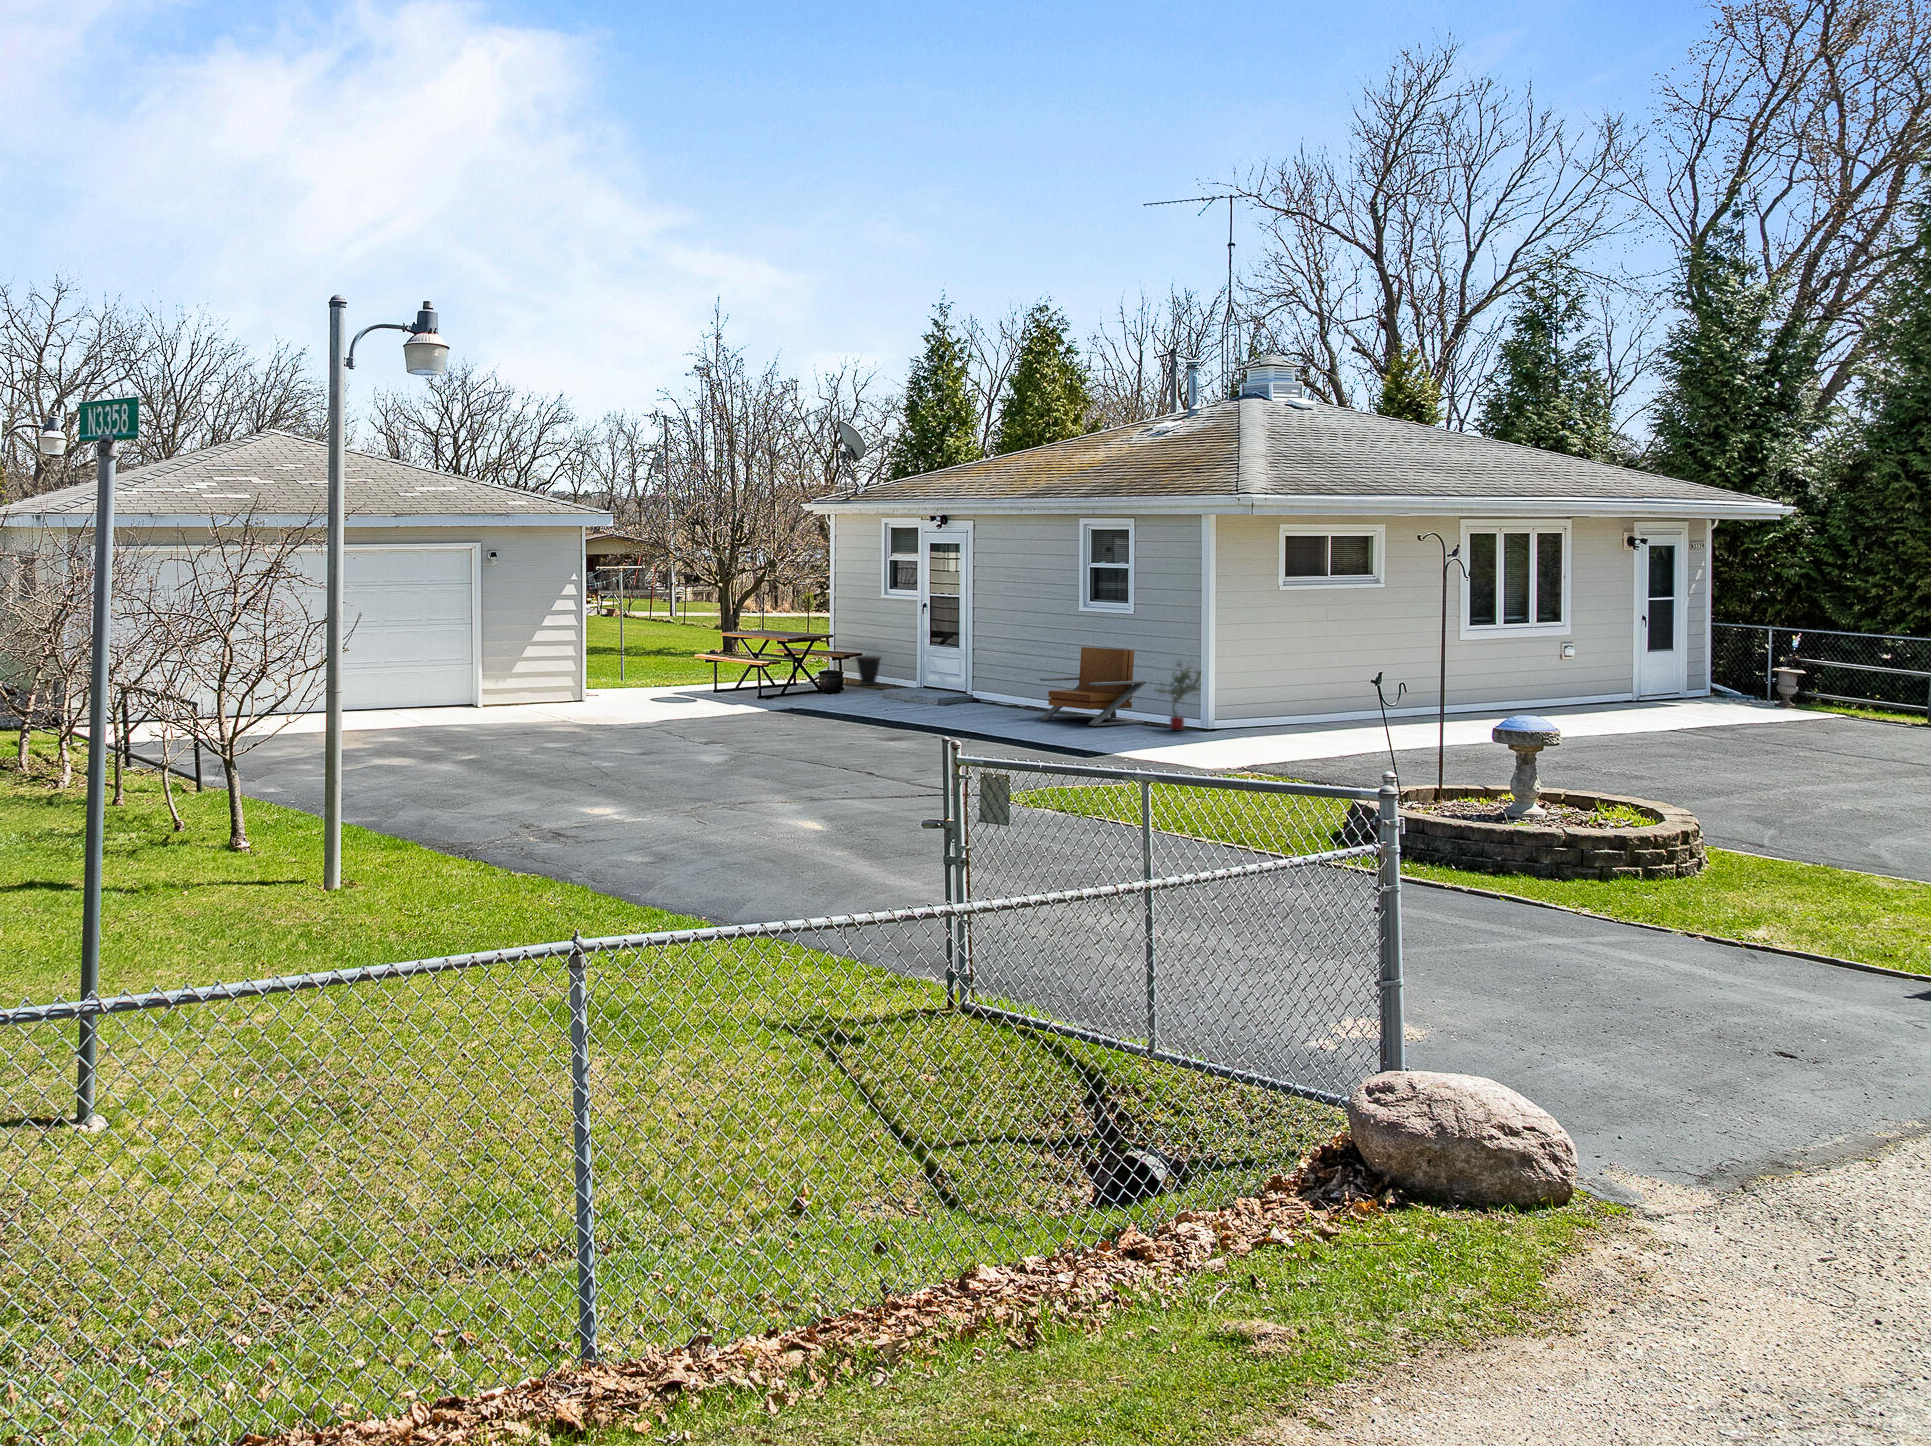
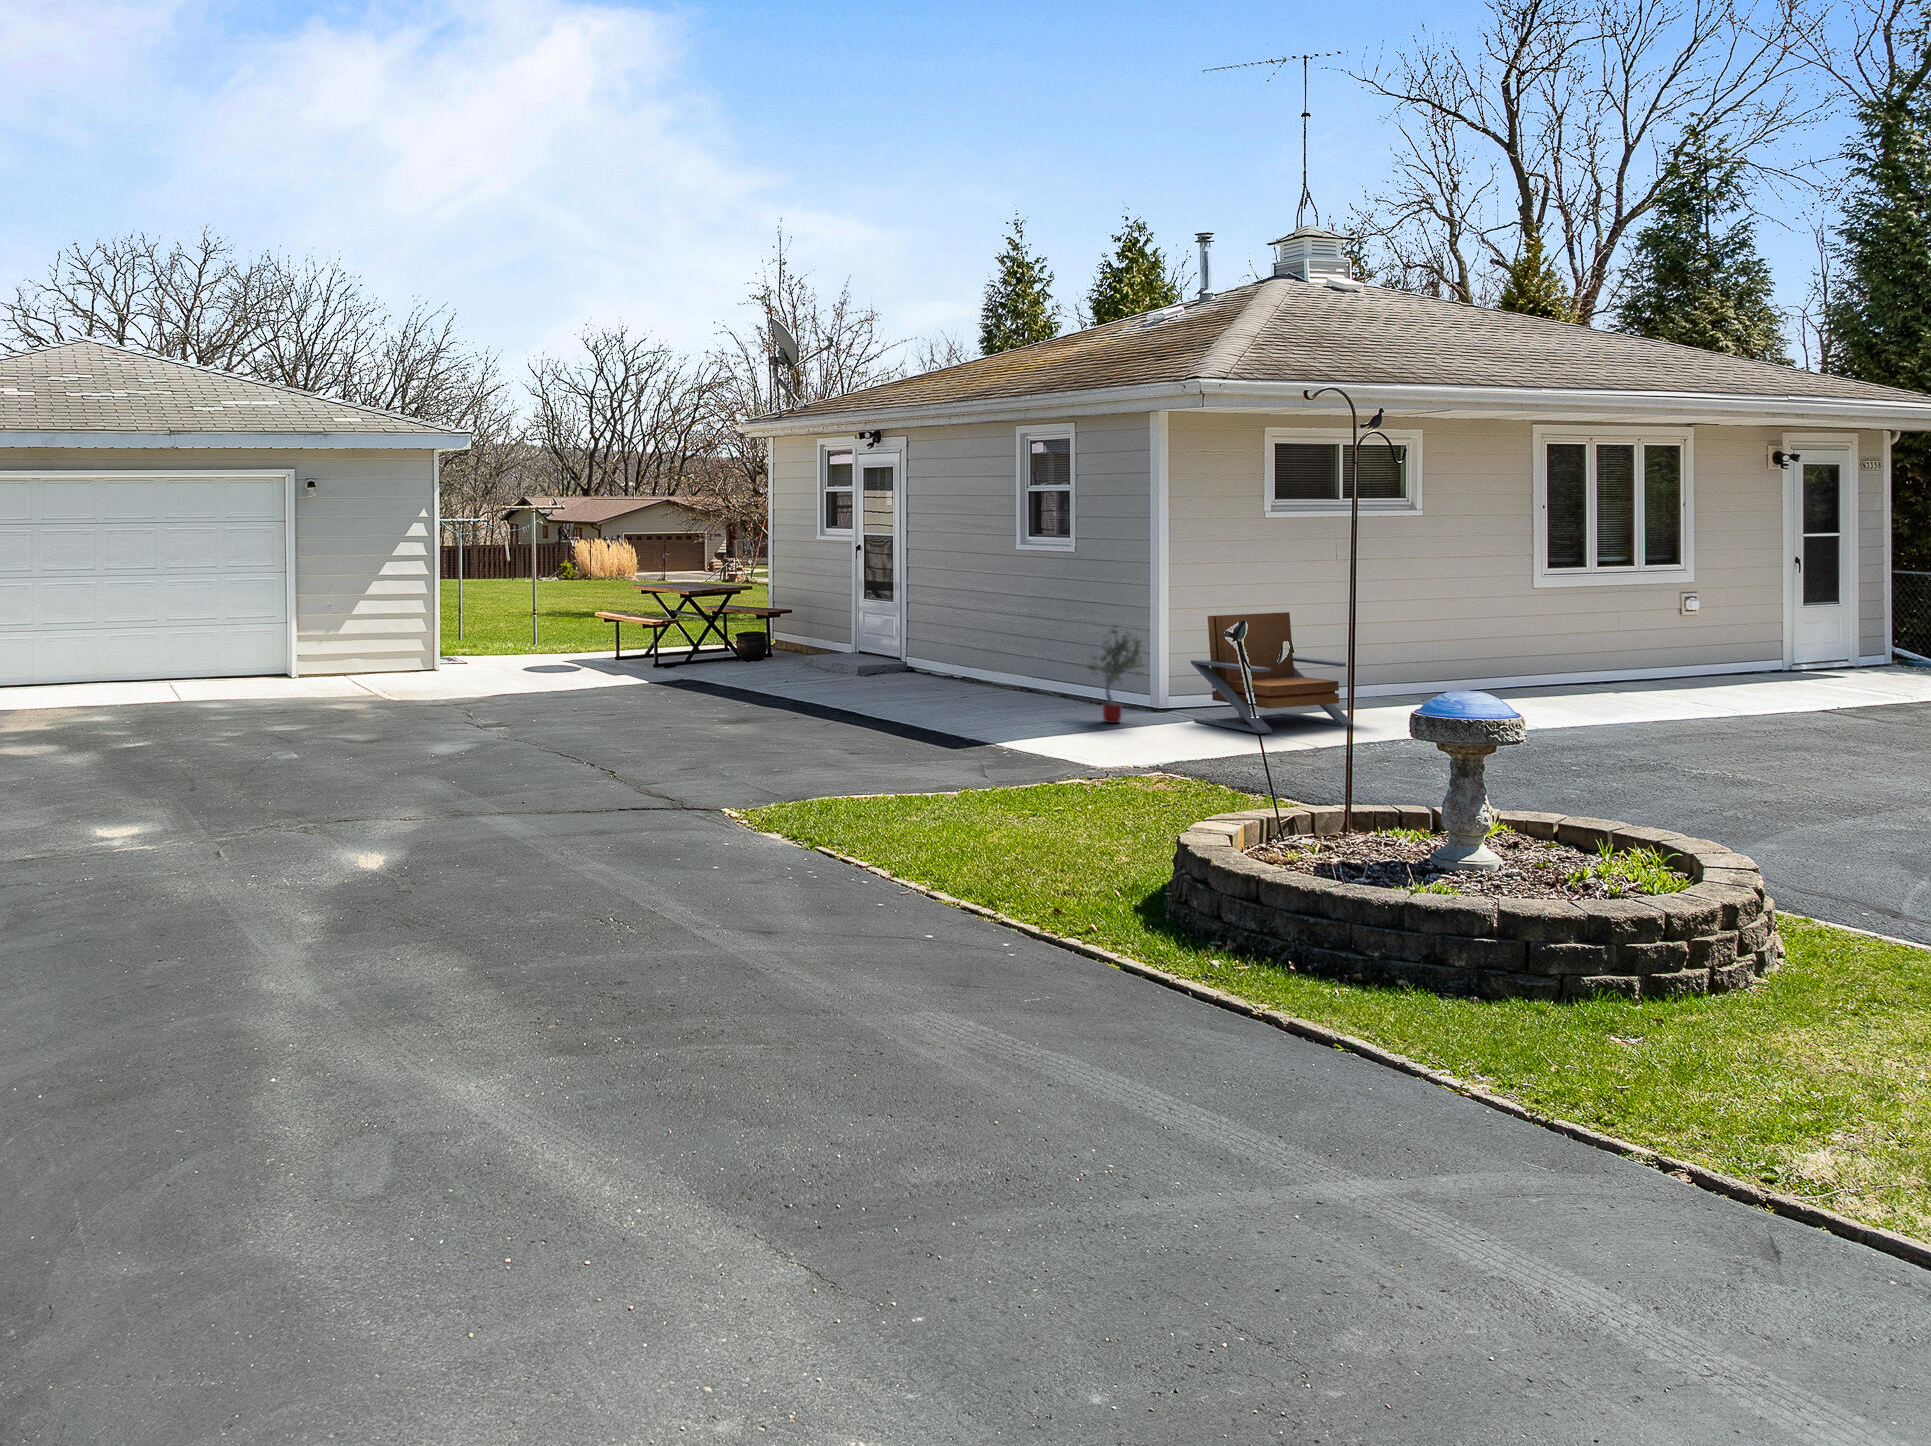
lounge chair: present [1040,647,1146,726] -> present [1191,612,1353,733]
bucket: present [856,656,881,685] -> none [789,611,824,650]

